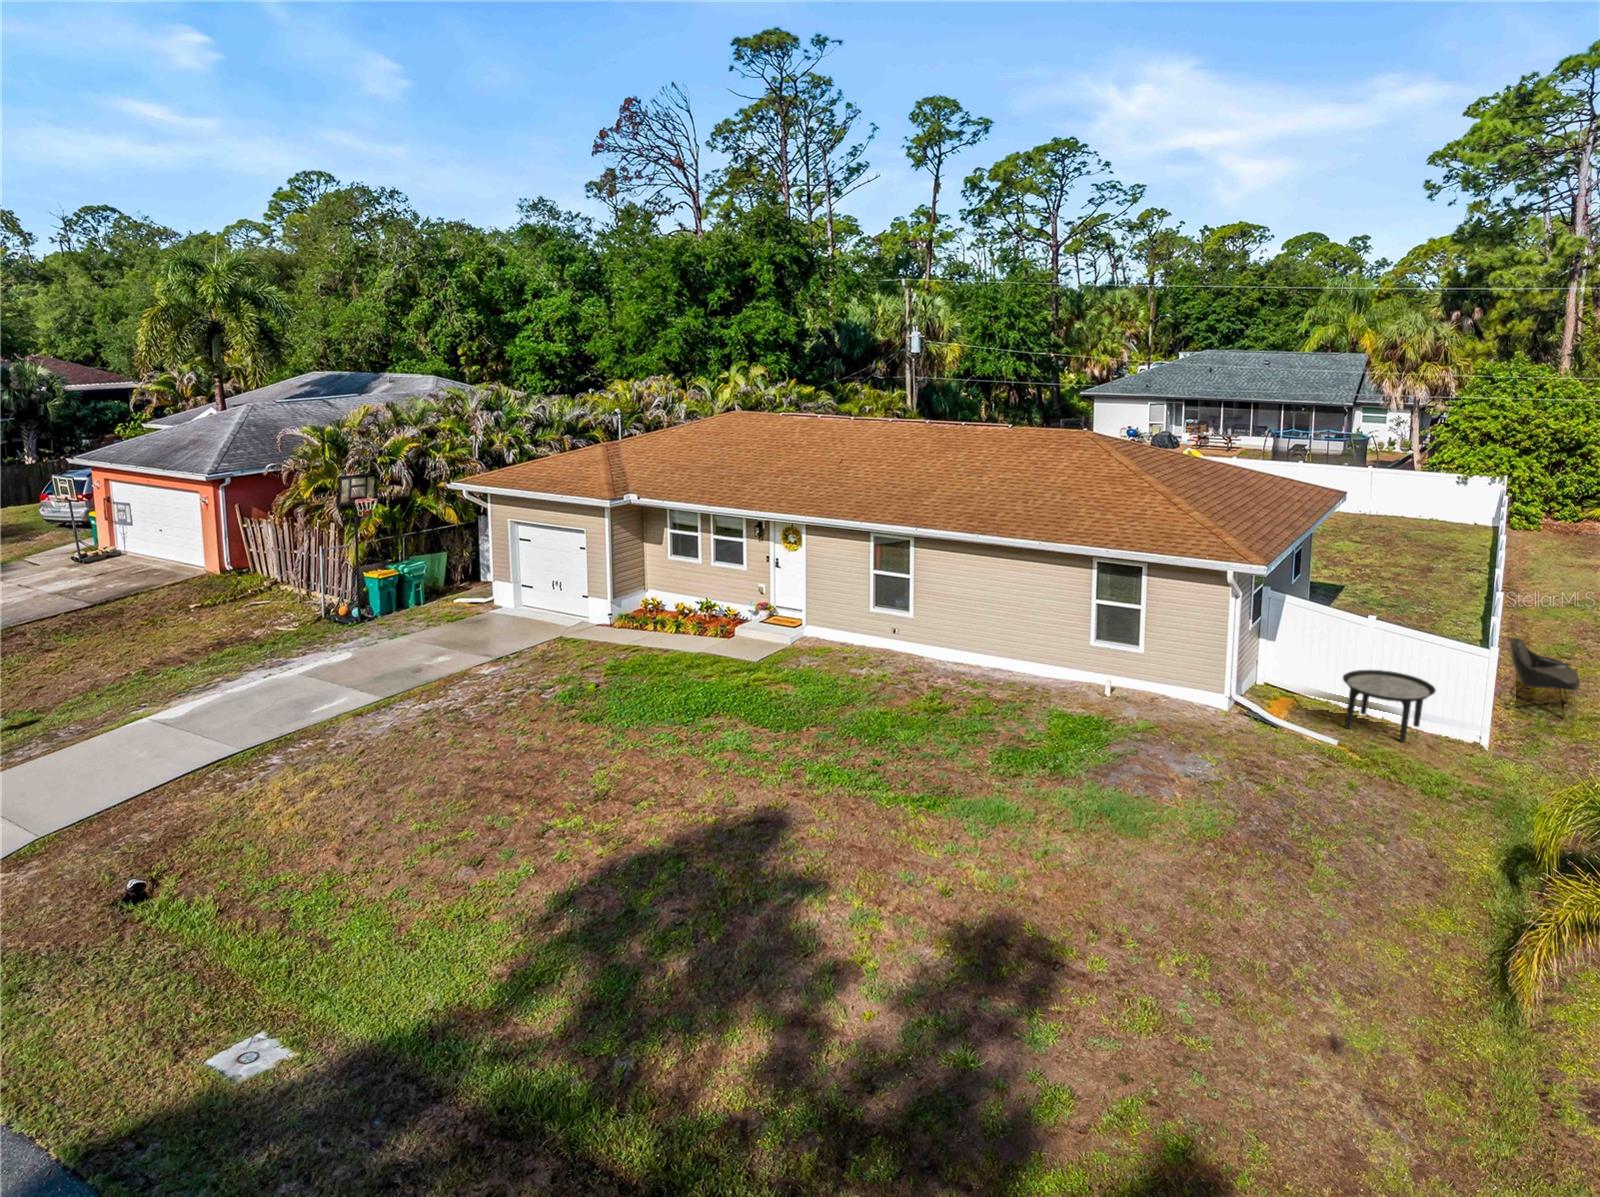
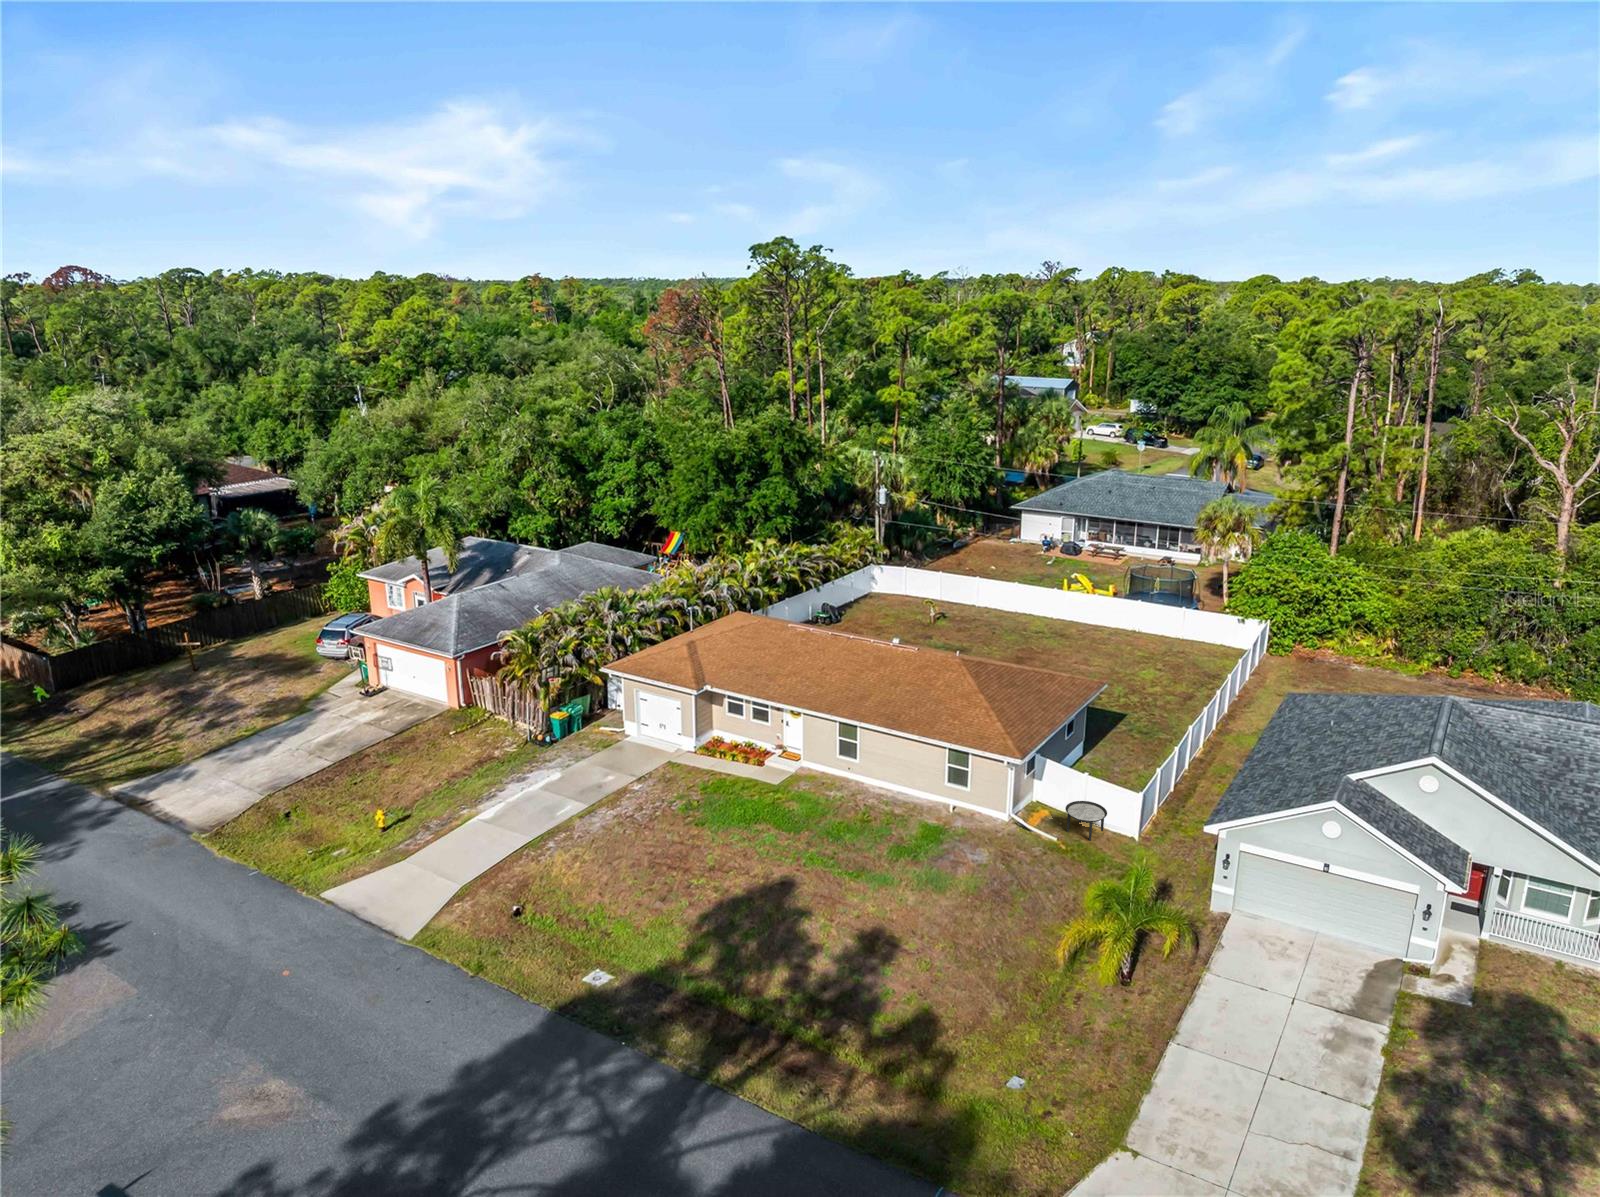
lounge chair: present [1506,637,1580,719] -> none [1152,783,1189,827]

